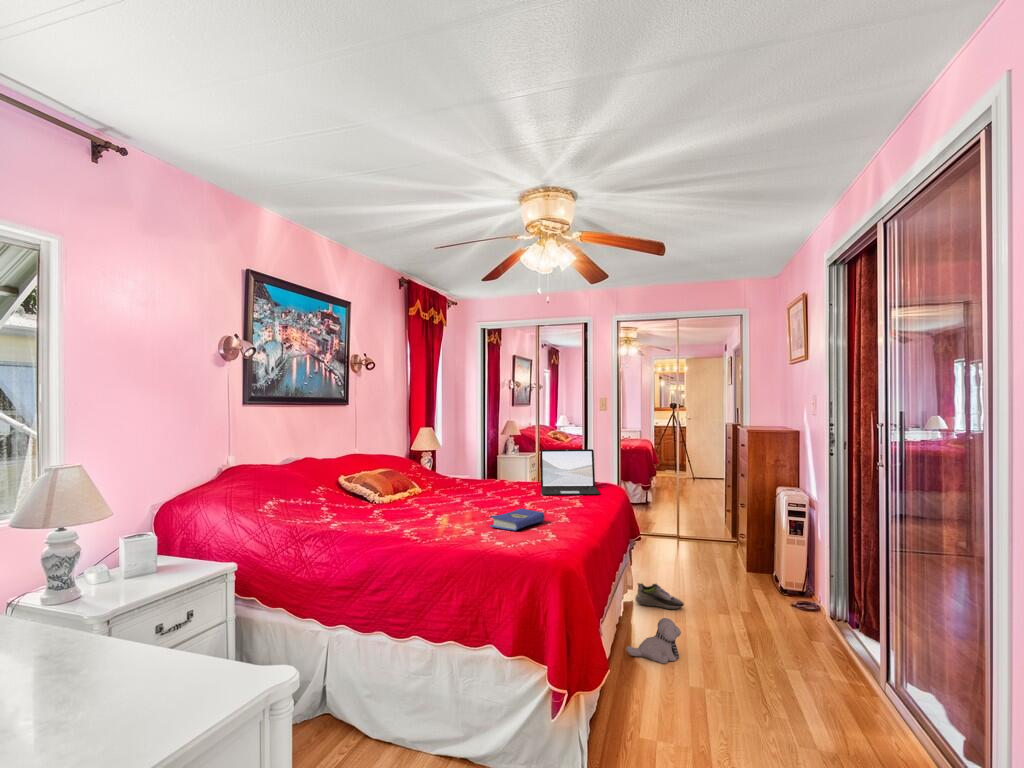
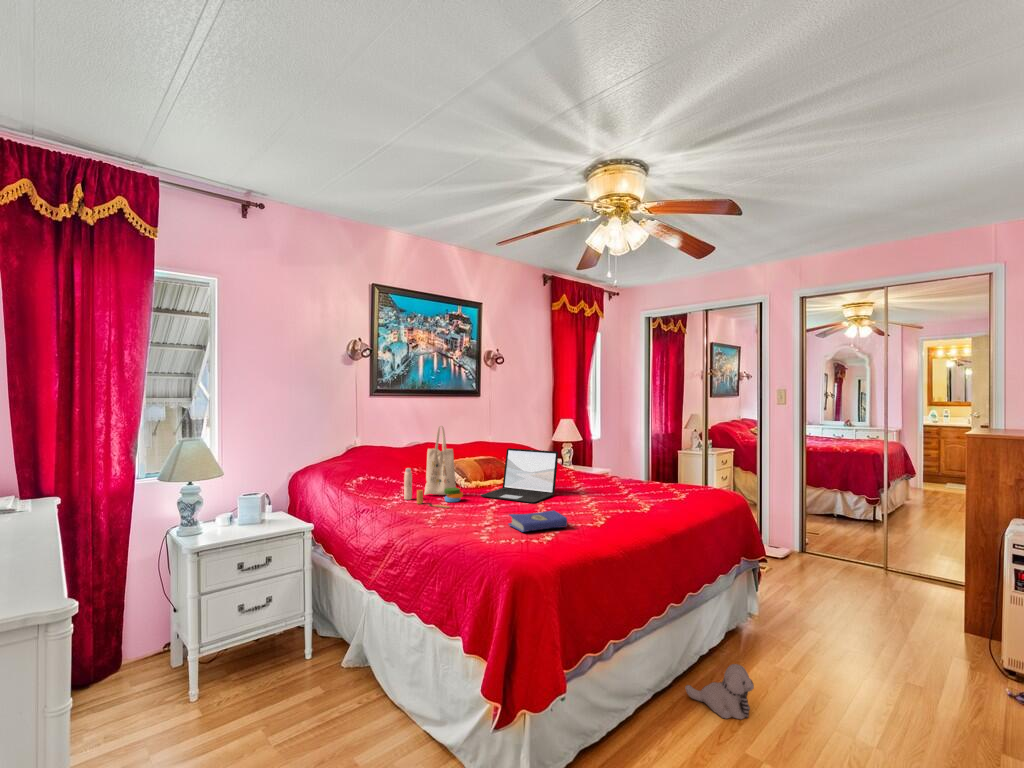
tote bag: none [332,435,401,522] -> present [404,426,463,508]
laptop: present [540,449,600,495] -> present [481,448,558,503]
shoe: present [635,583,684,609] -> none [748,616,809,658]

